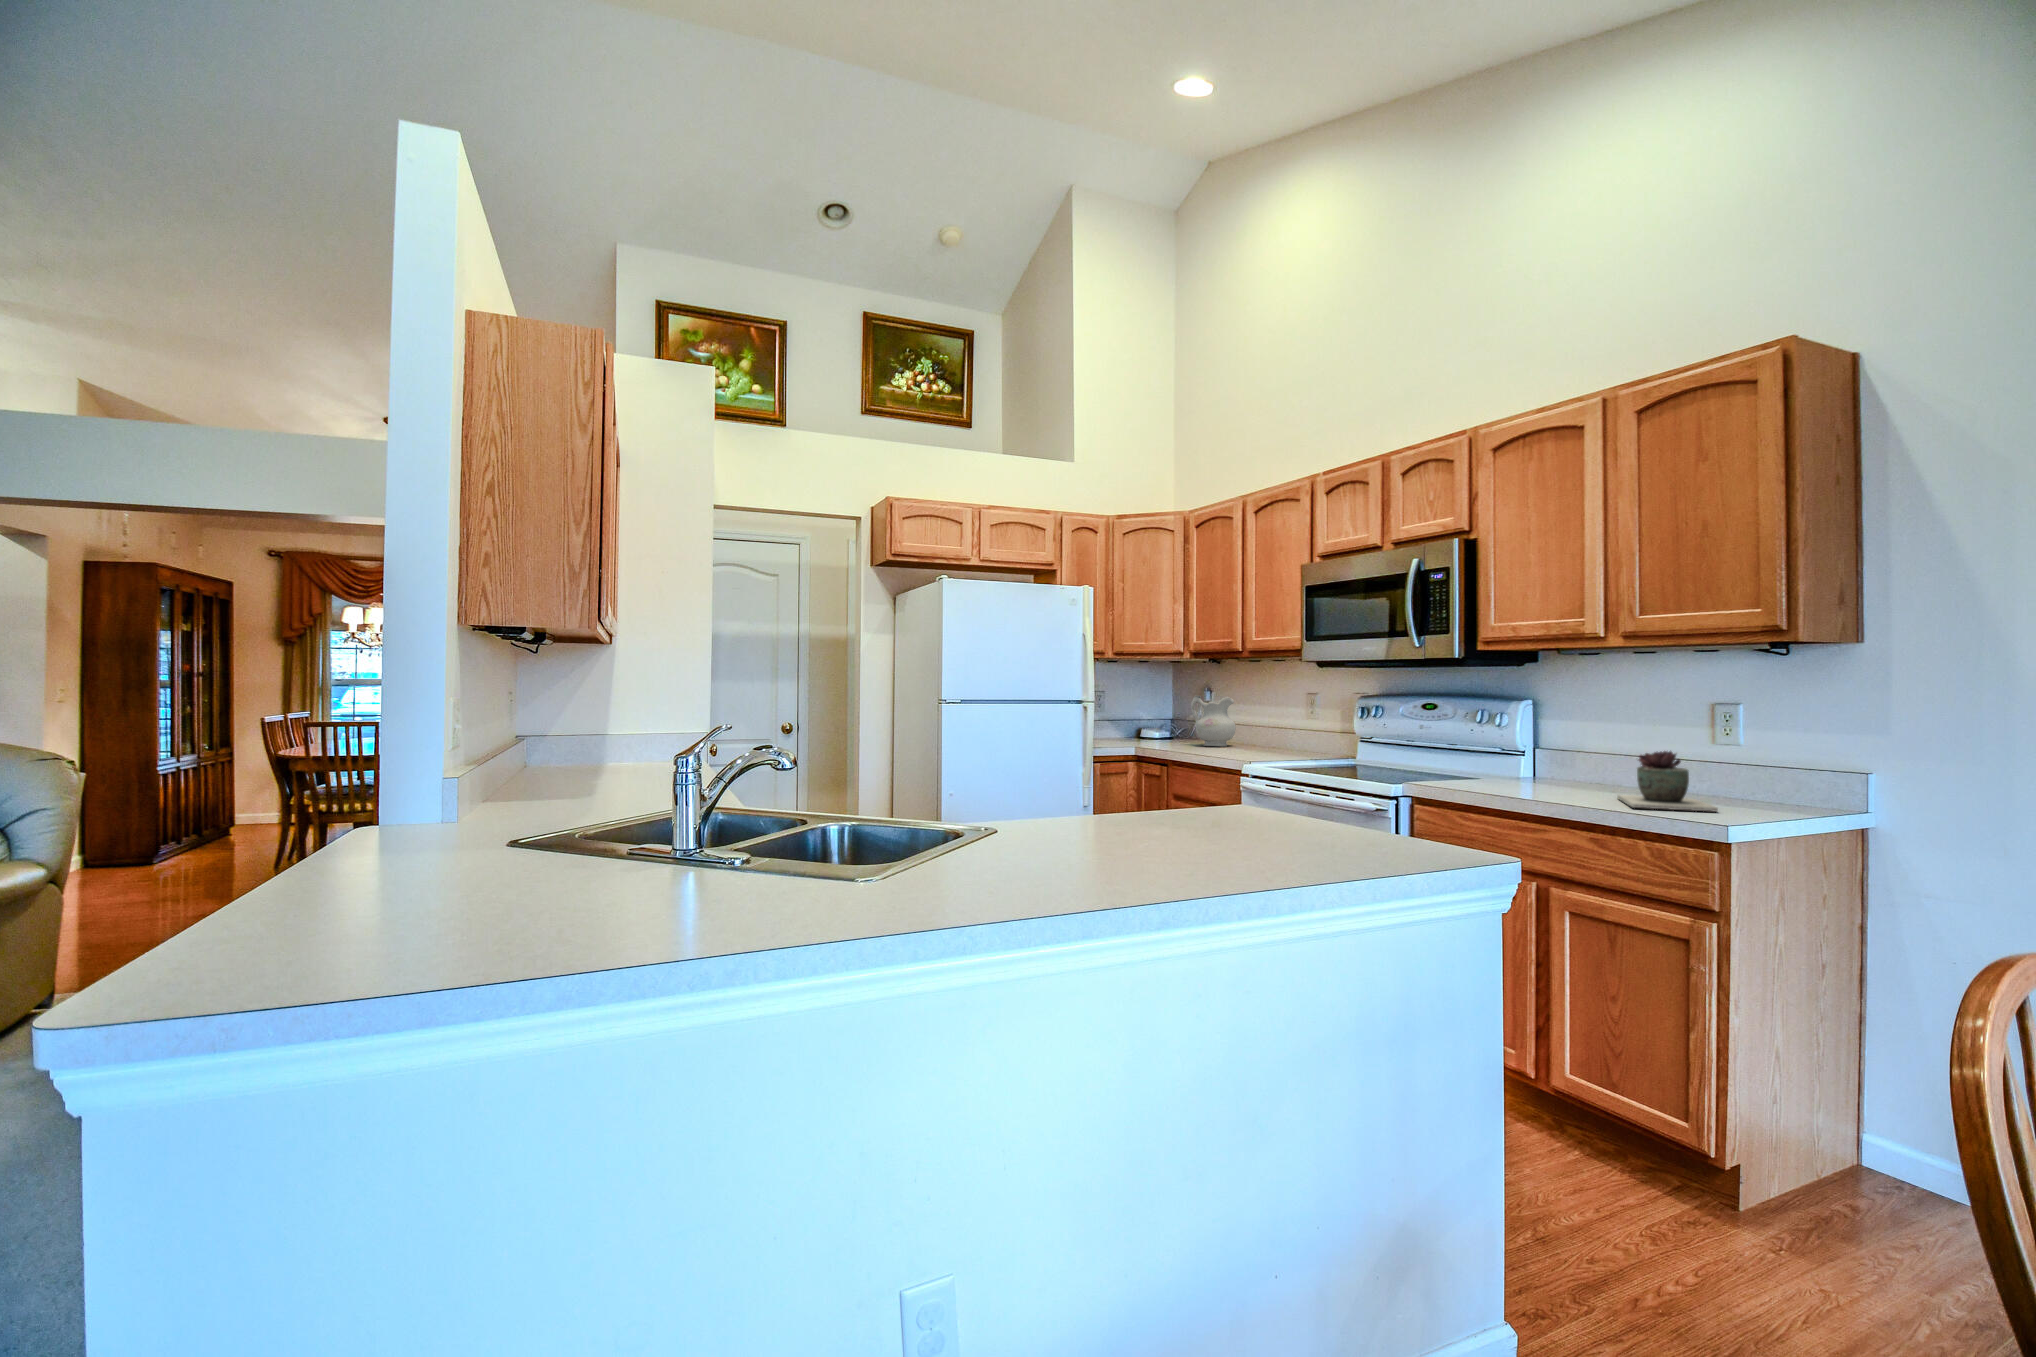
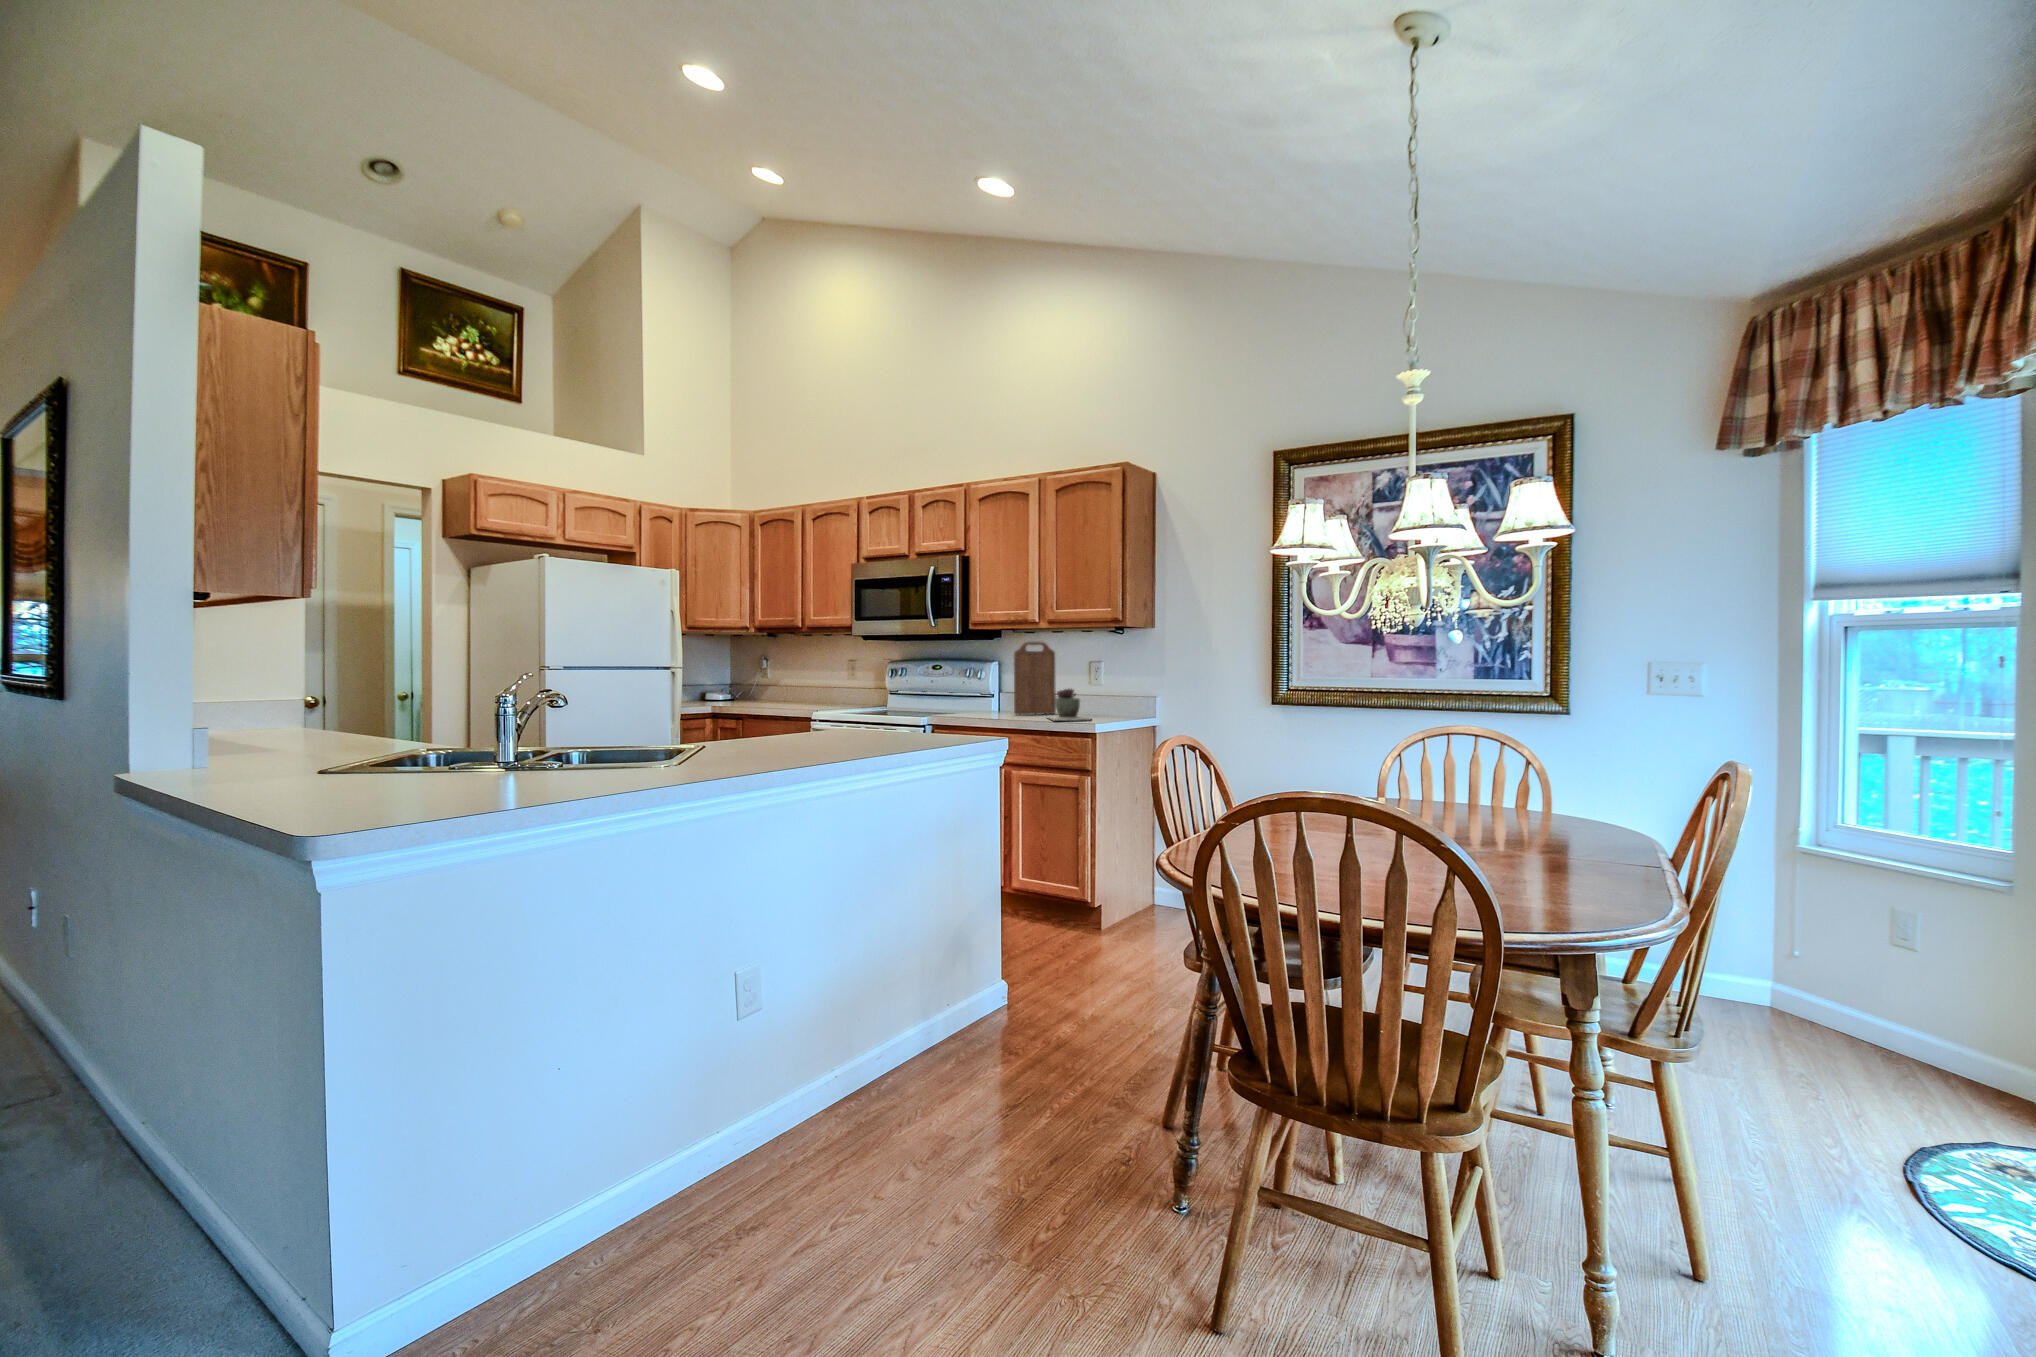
cutting board: none [1554,669,1637,790] -> present [1014,641,1056,715]
ceramic pitcher: present [1191,695,1236,747] -> none [753,662,791,704]

